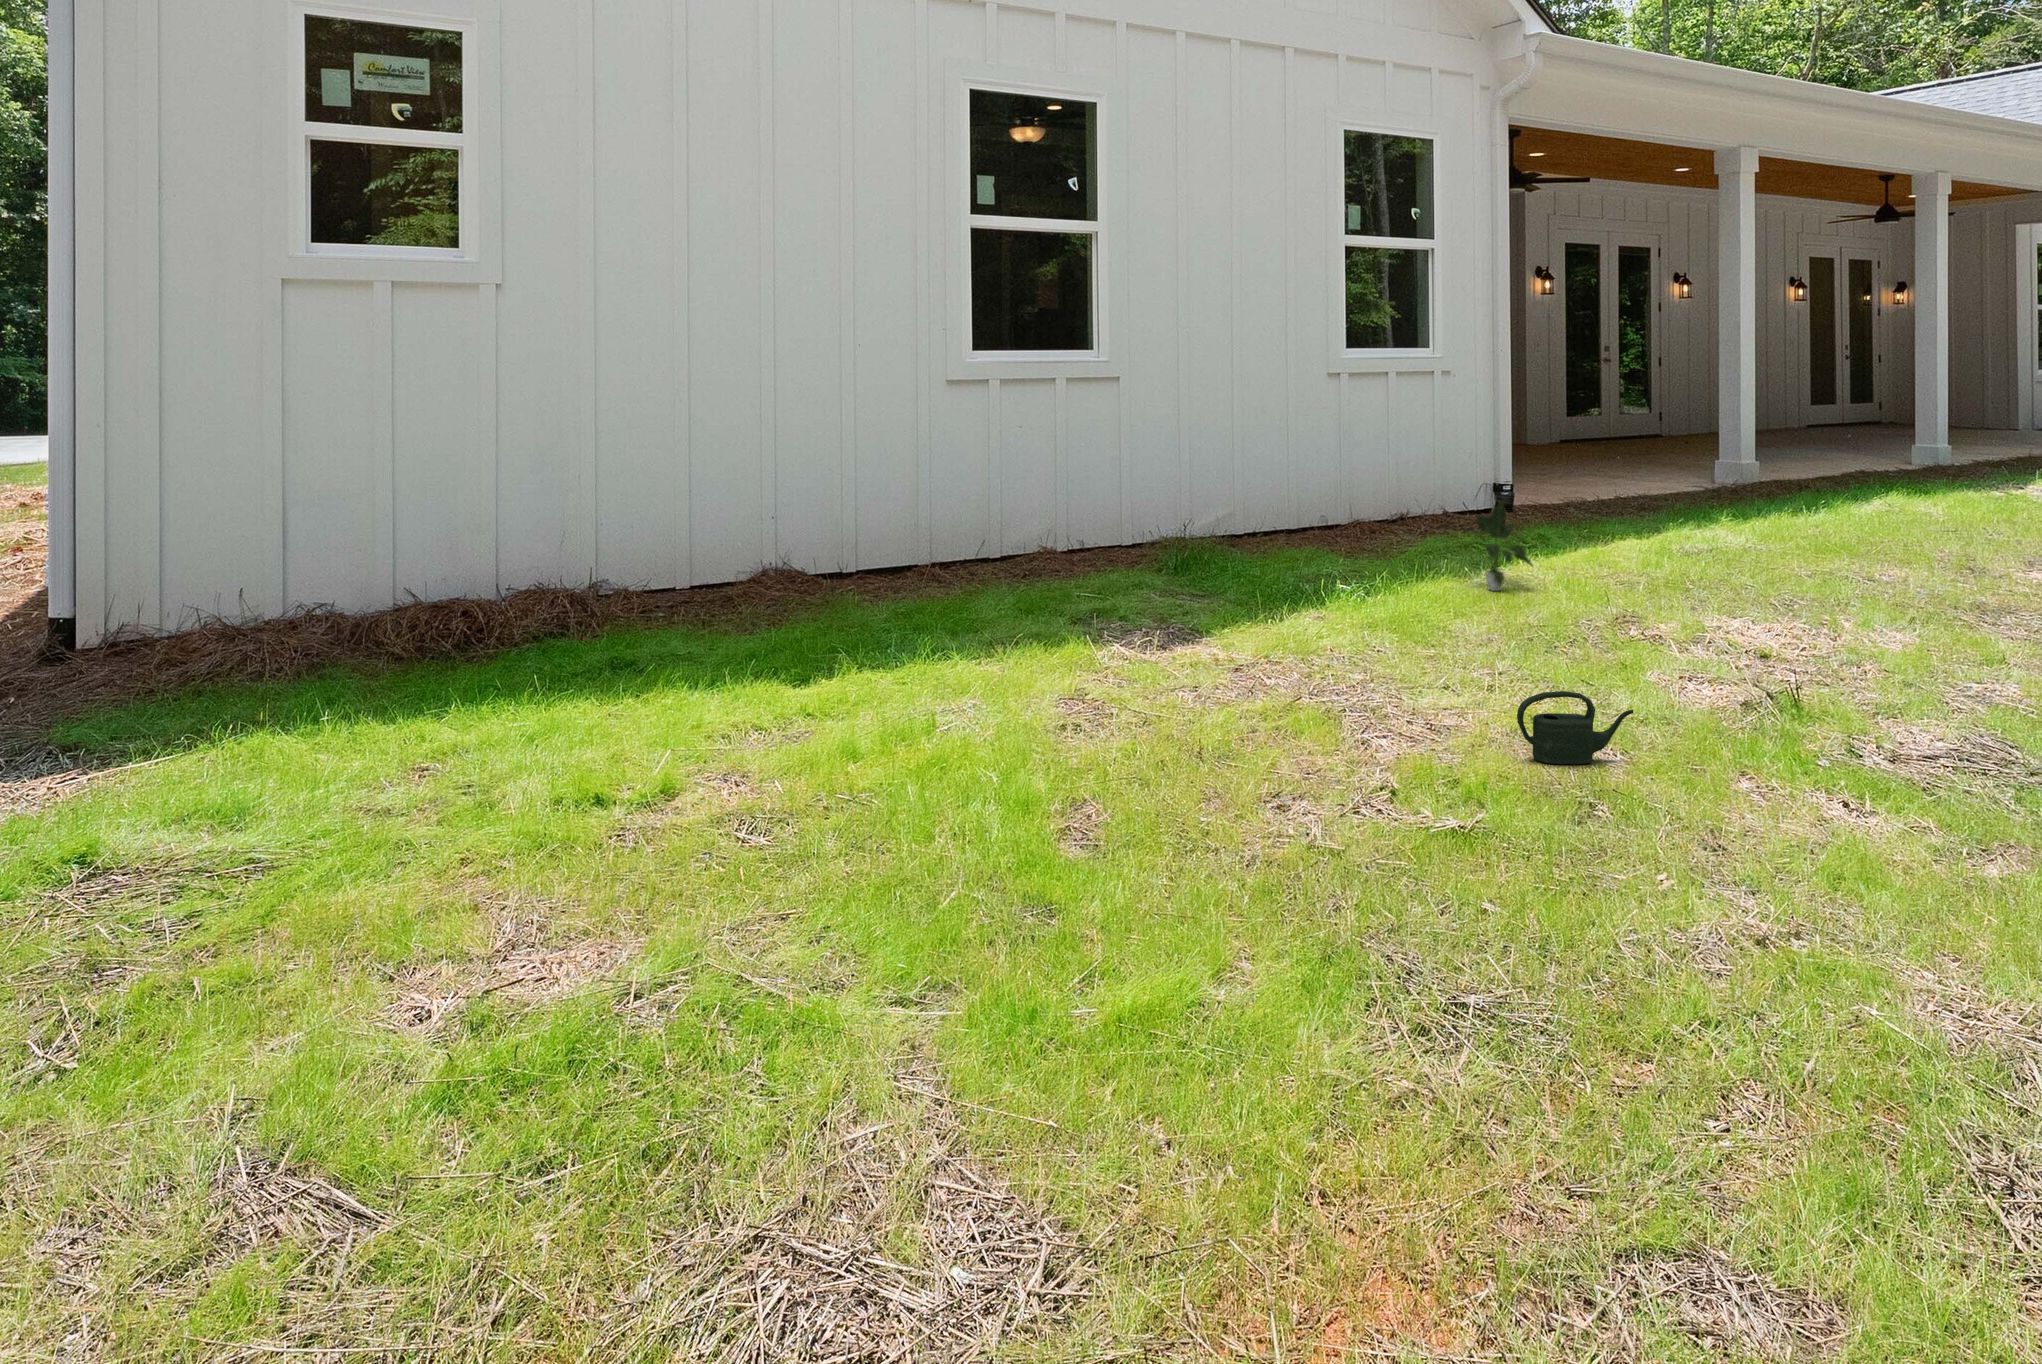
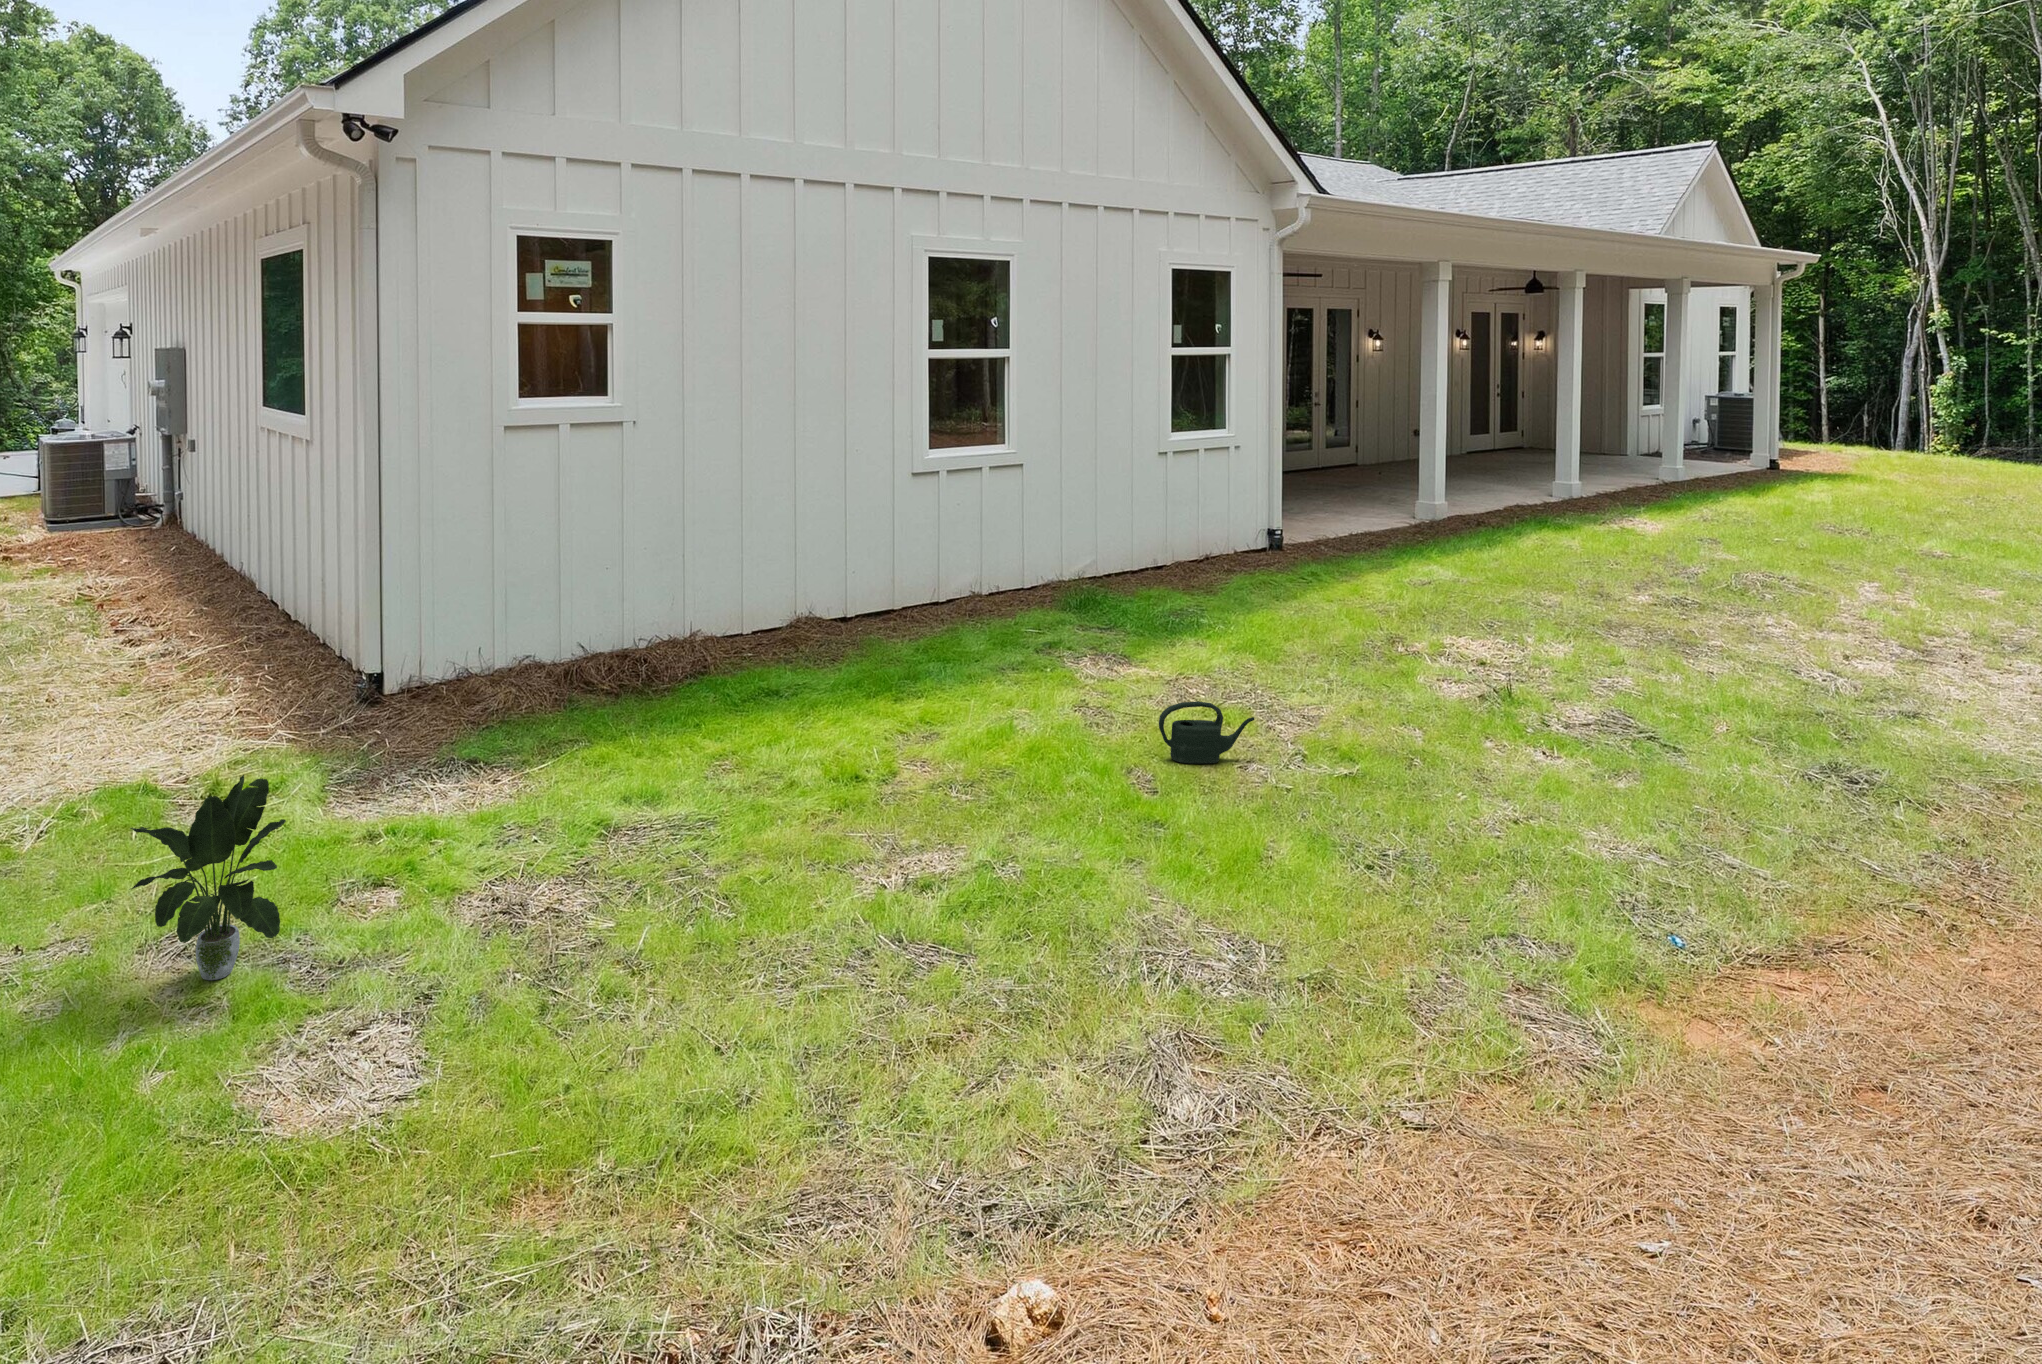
potted plant: present [1467,501,1533,591] -> present [130,775,286,980]

